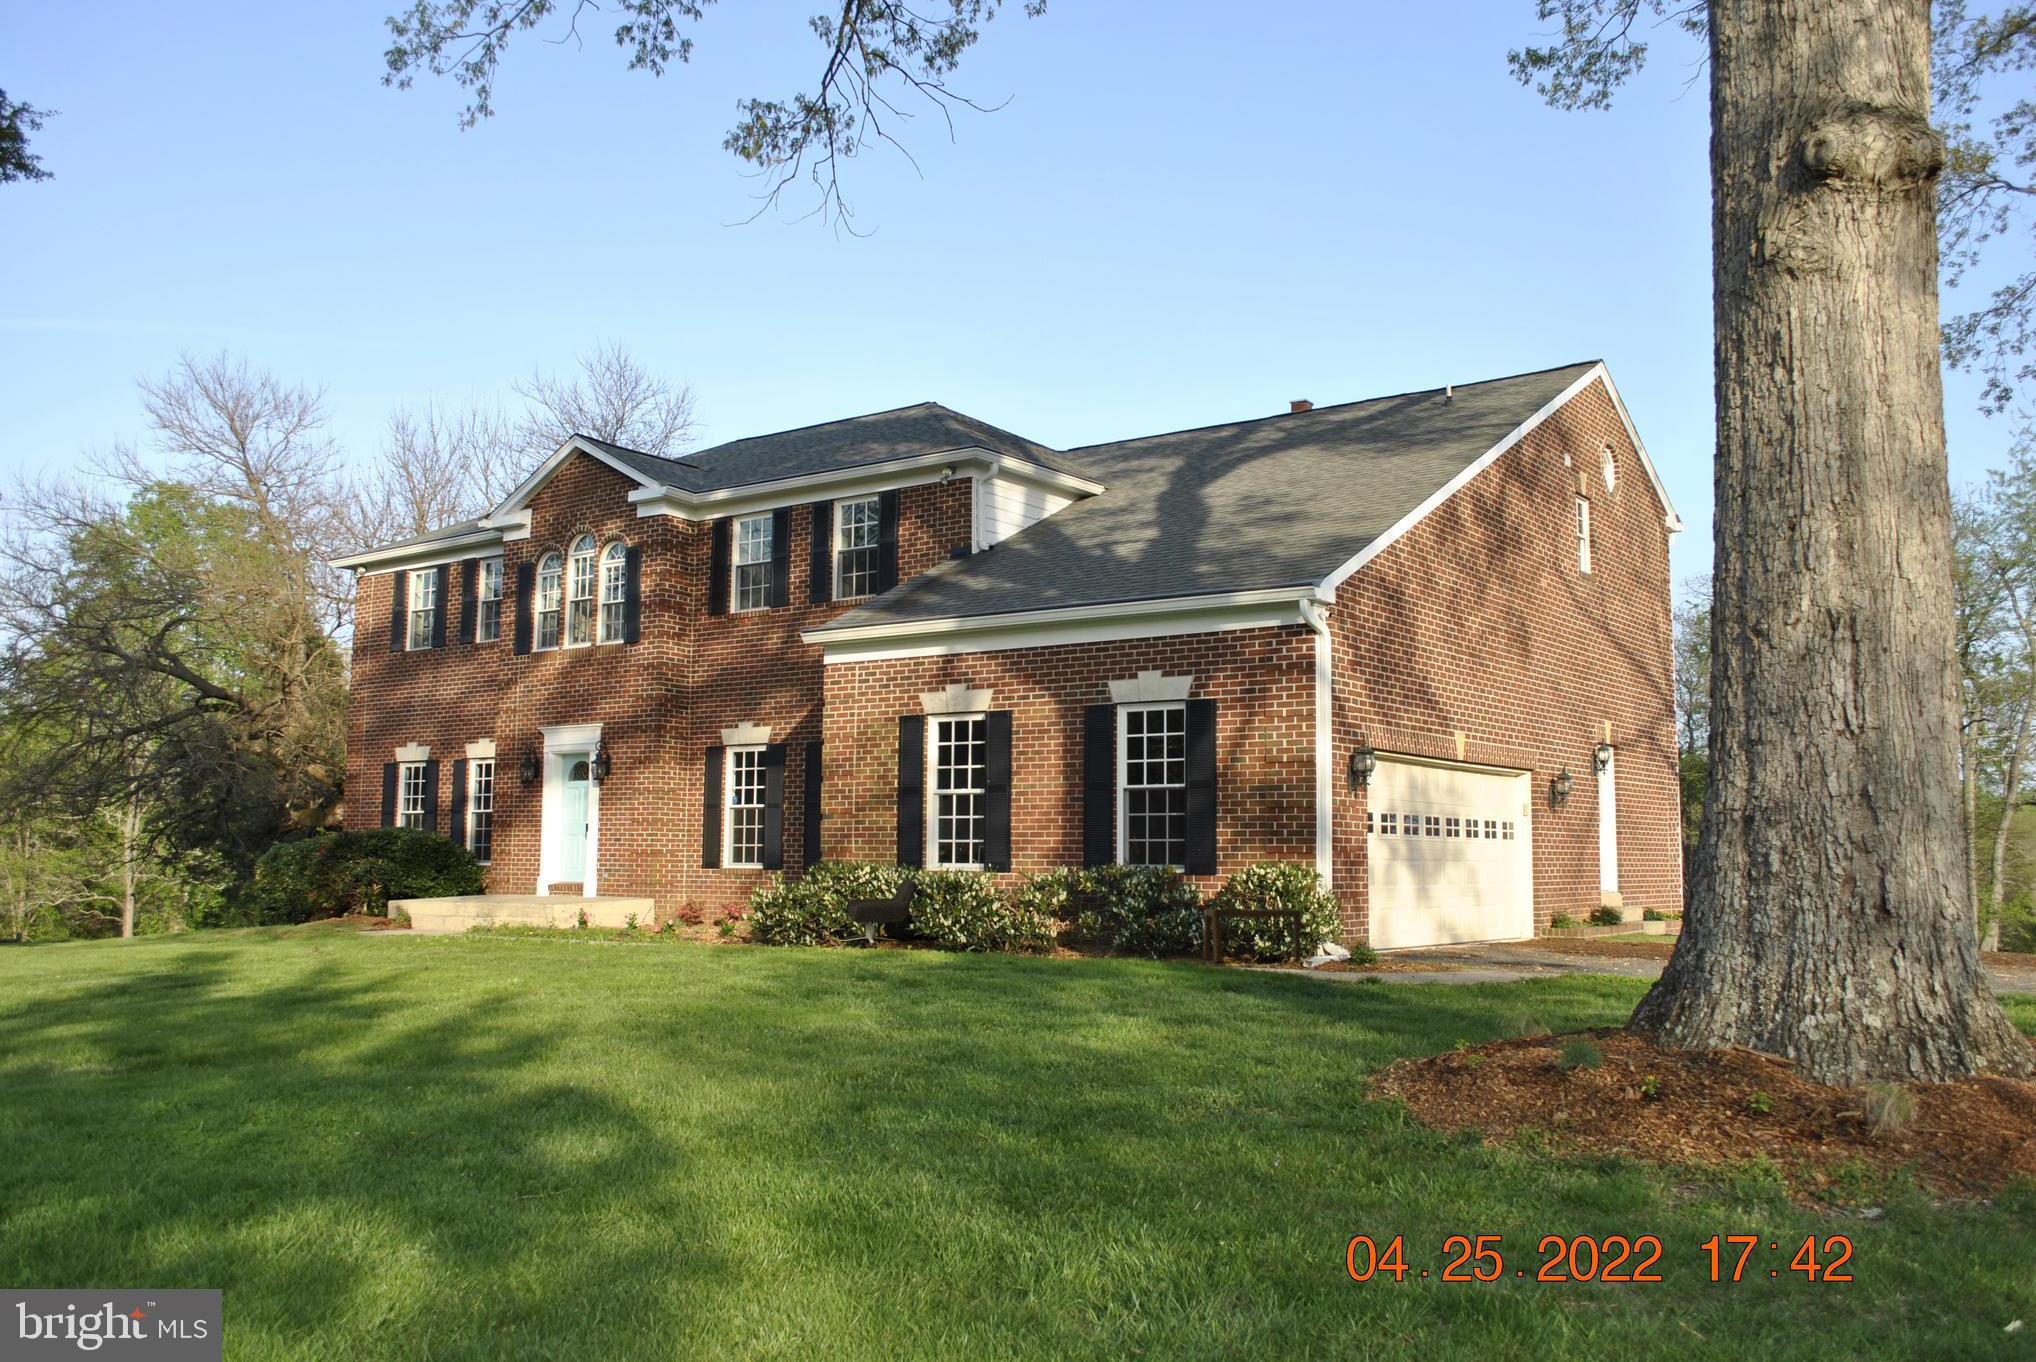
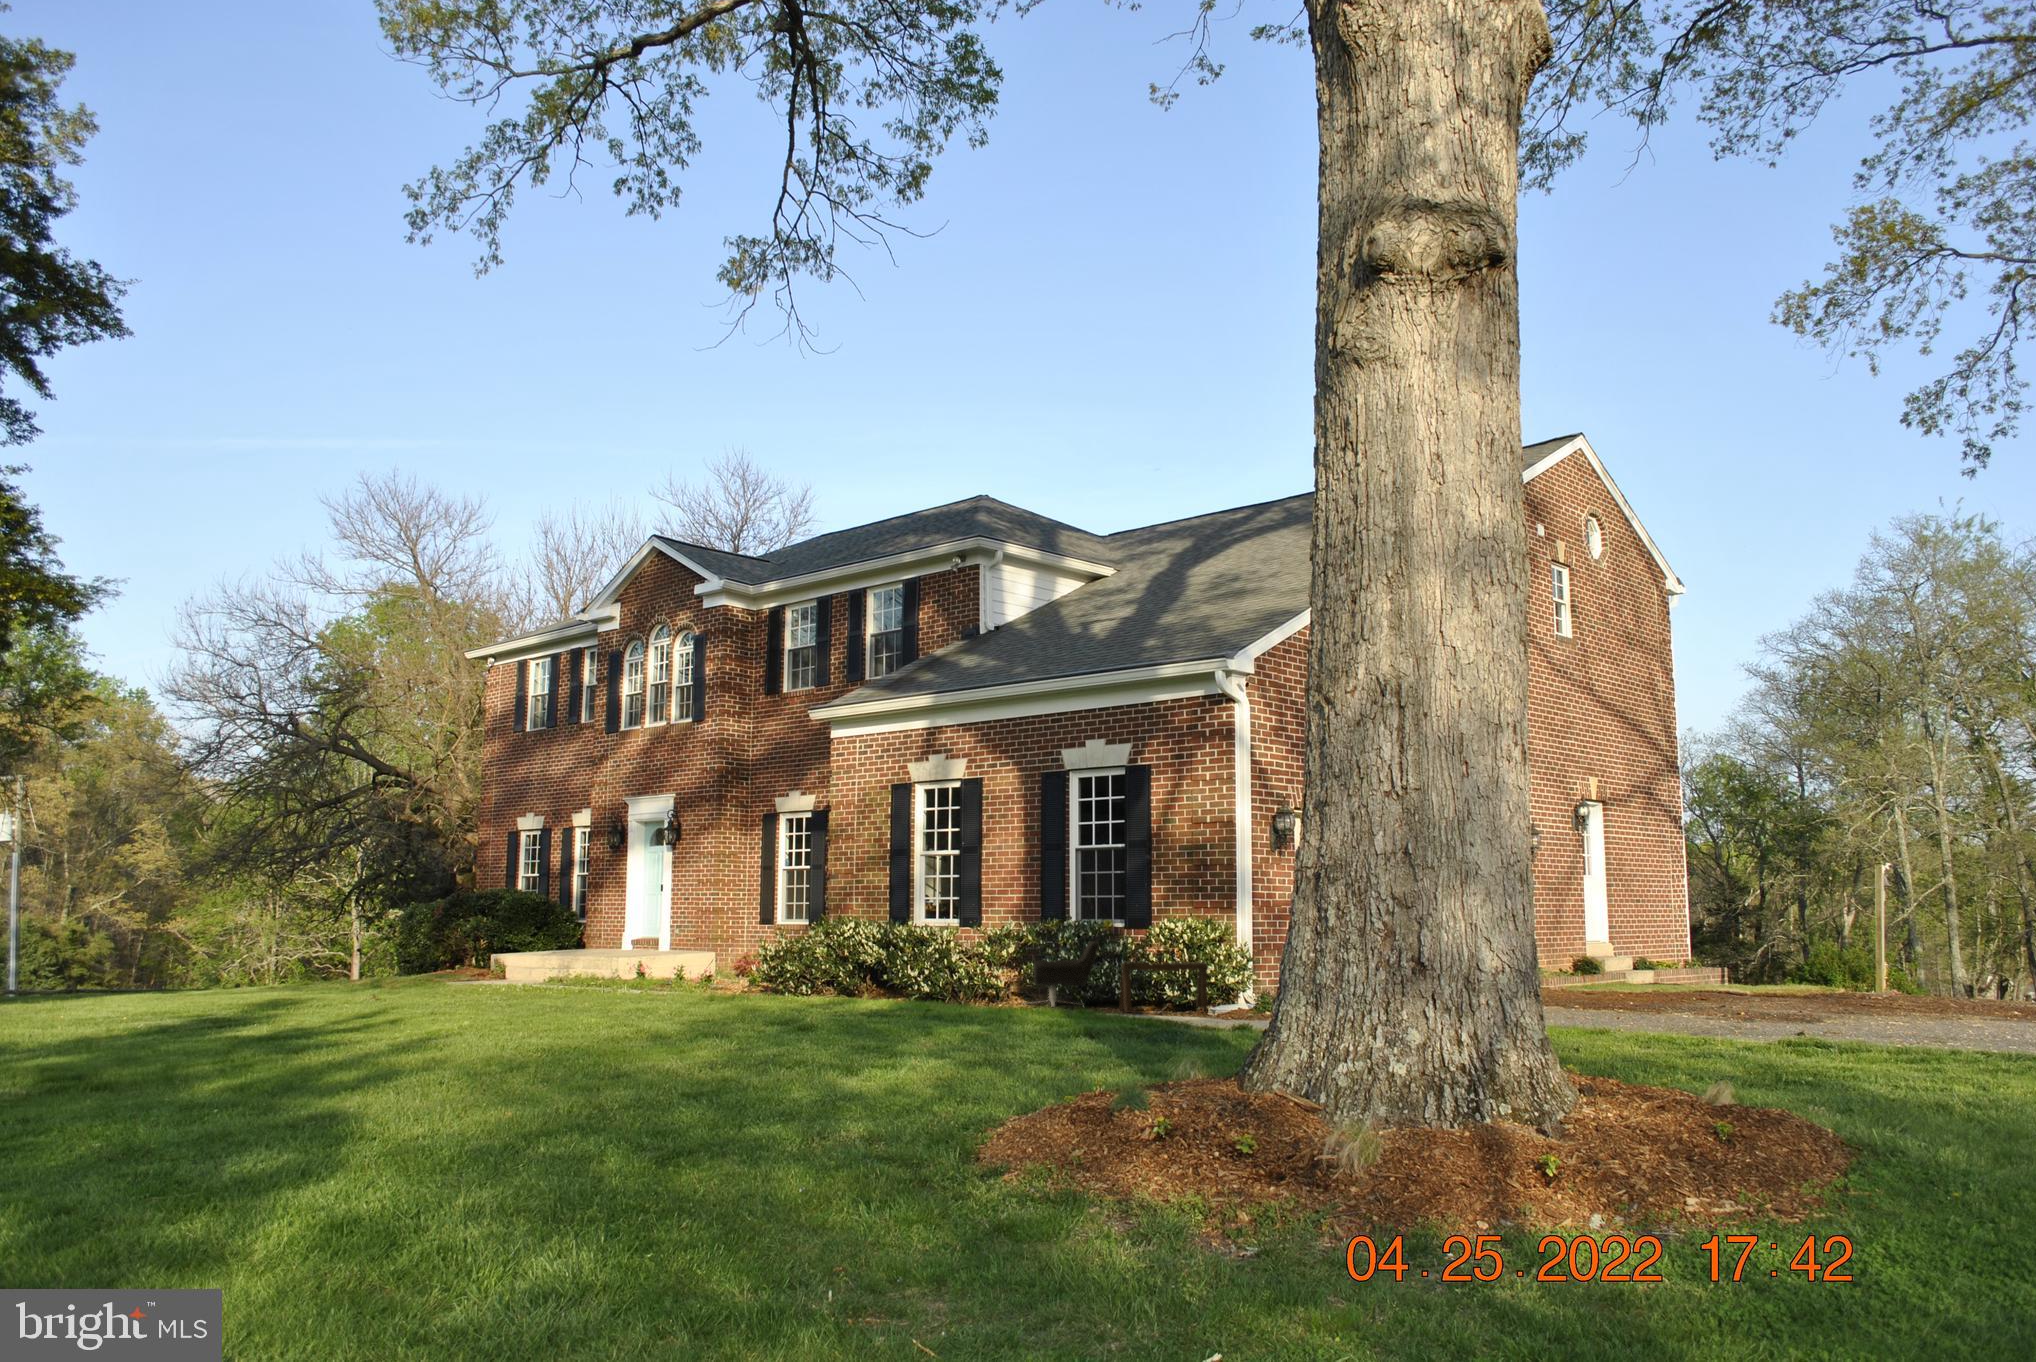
lounge chair: present [839,880,917,943] -> present [1034,941,1099,1006]

